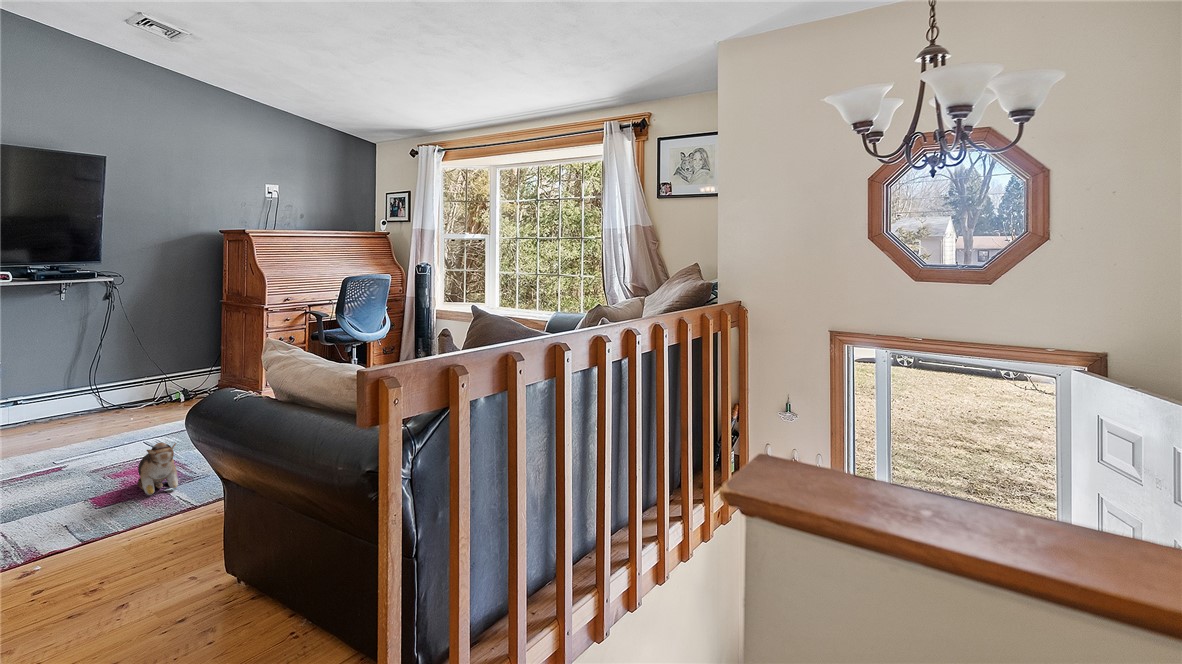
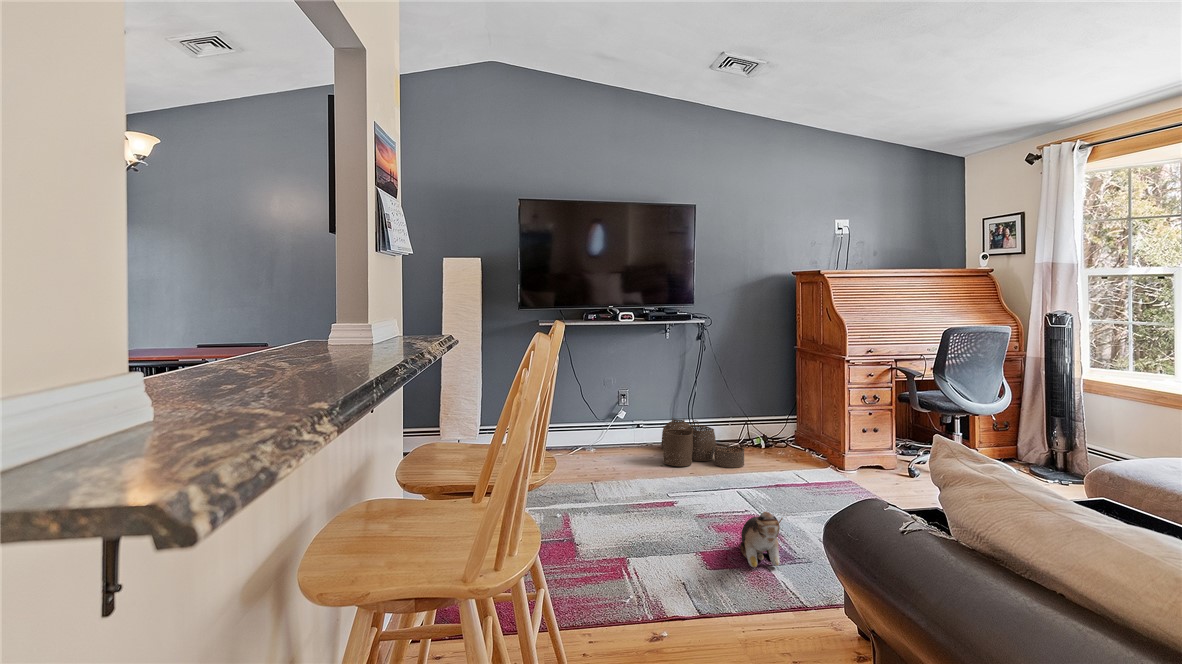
woven basket: none [47,381,160,432] -> present [661,417,745,468]

